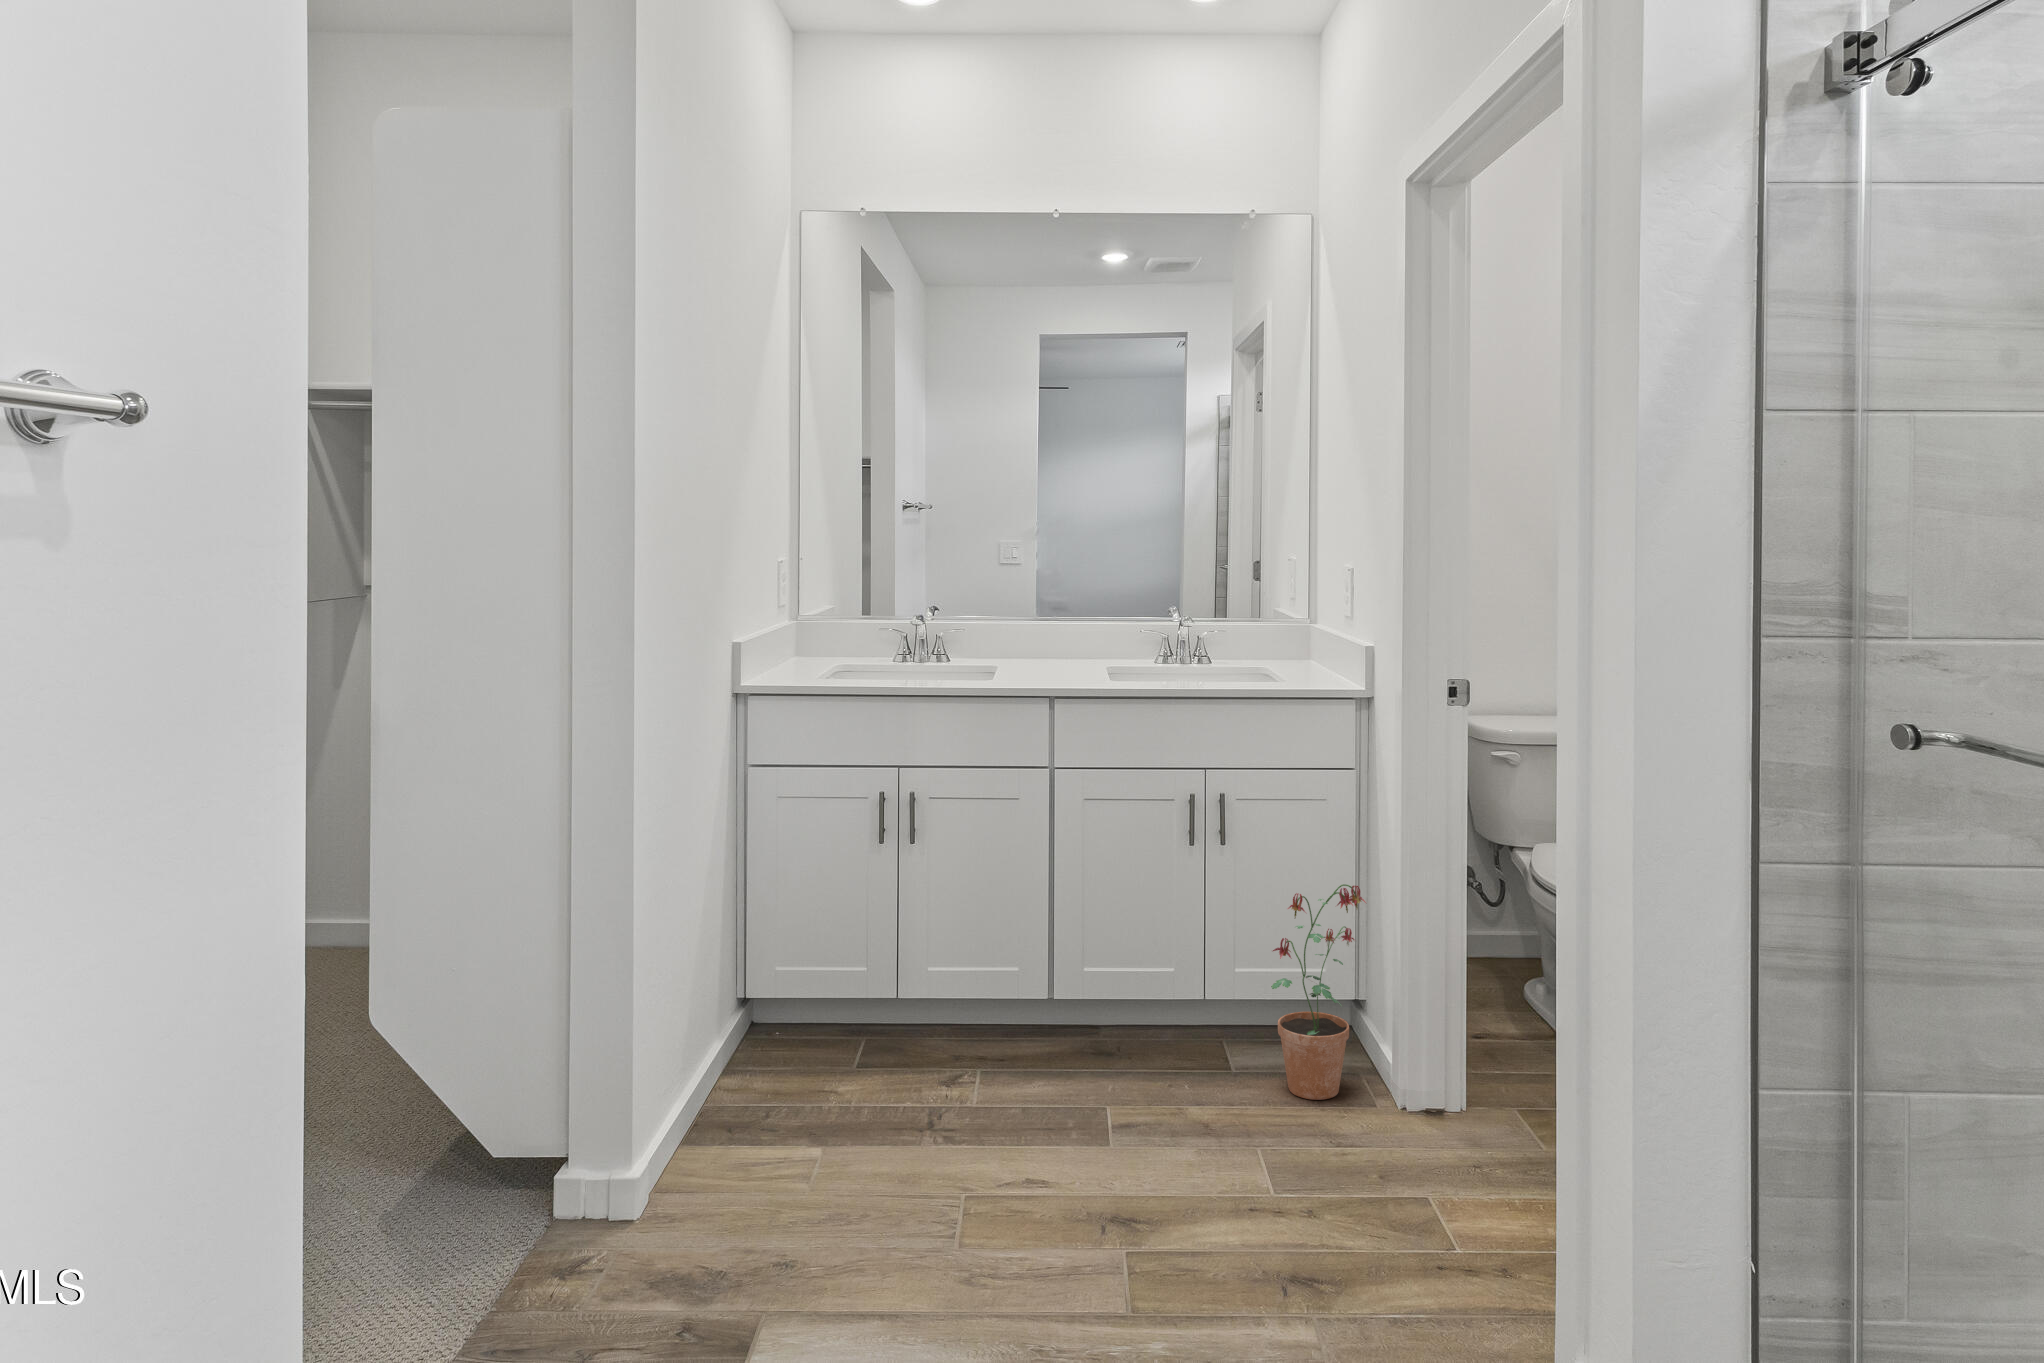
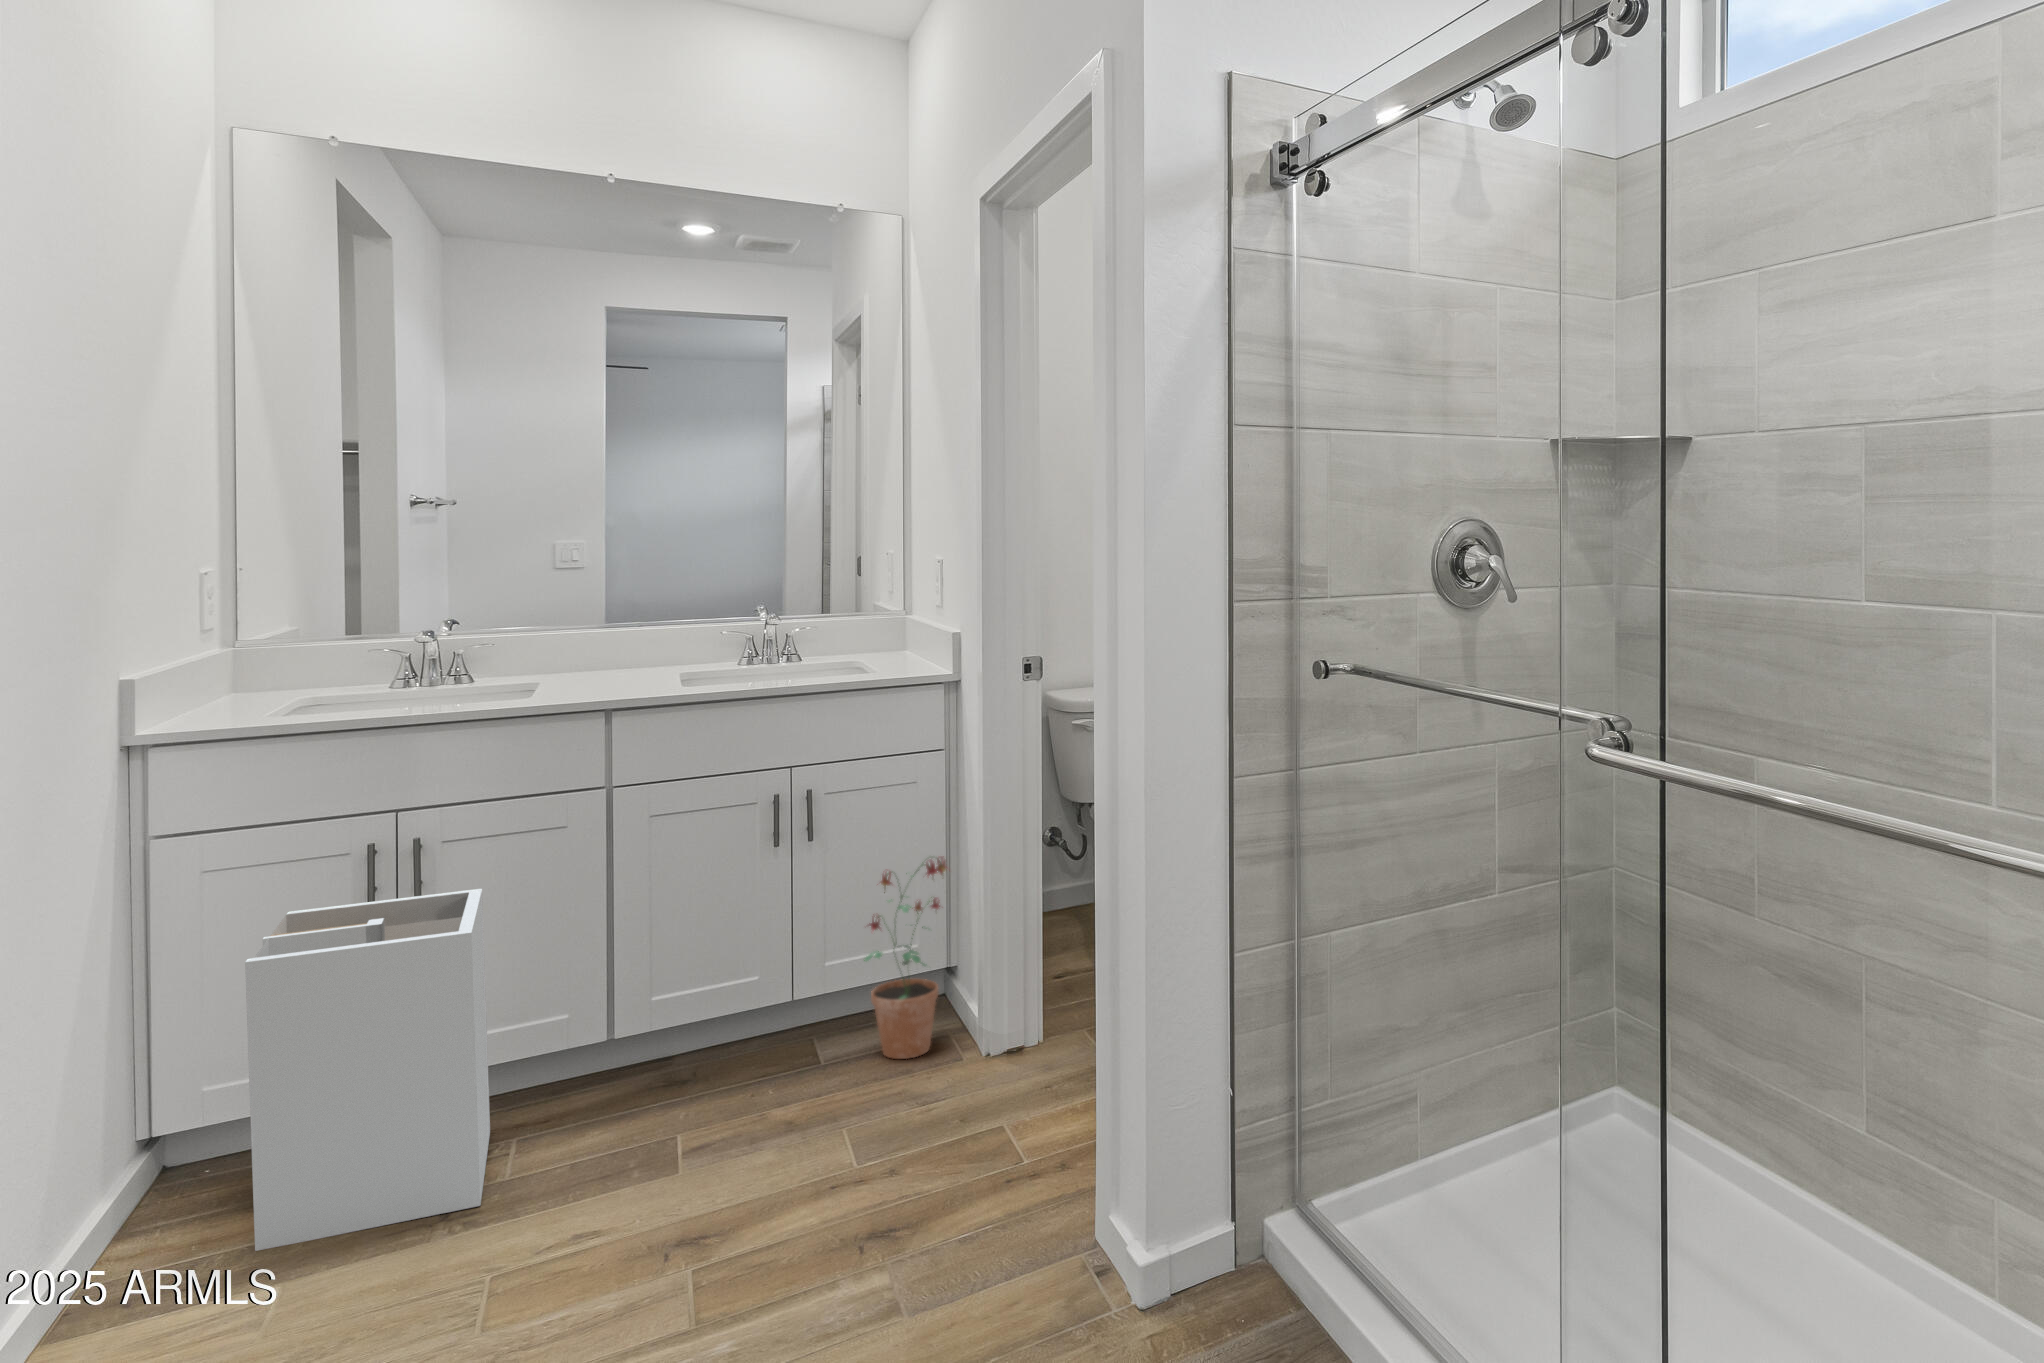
laundry hamper: none [717,867,916,1187] -> present [245,889,490,1251]

